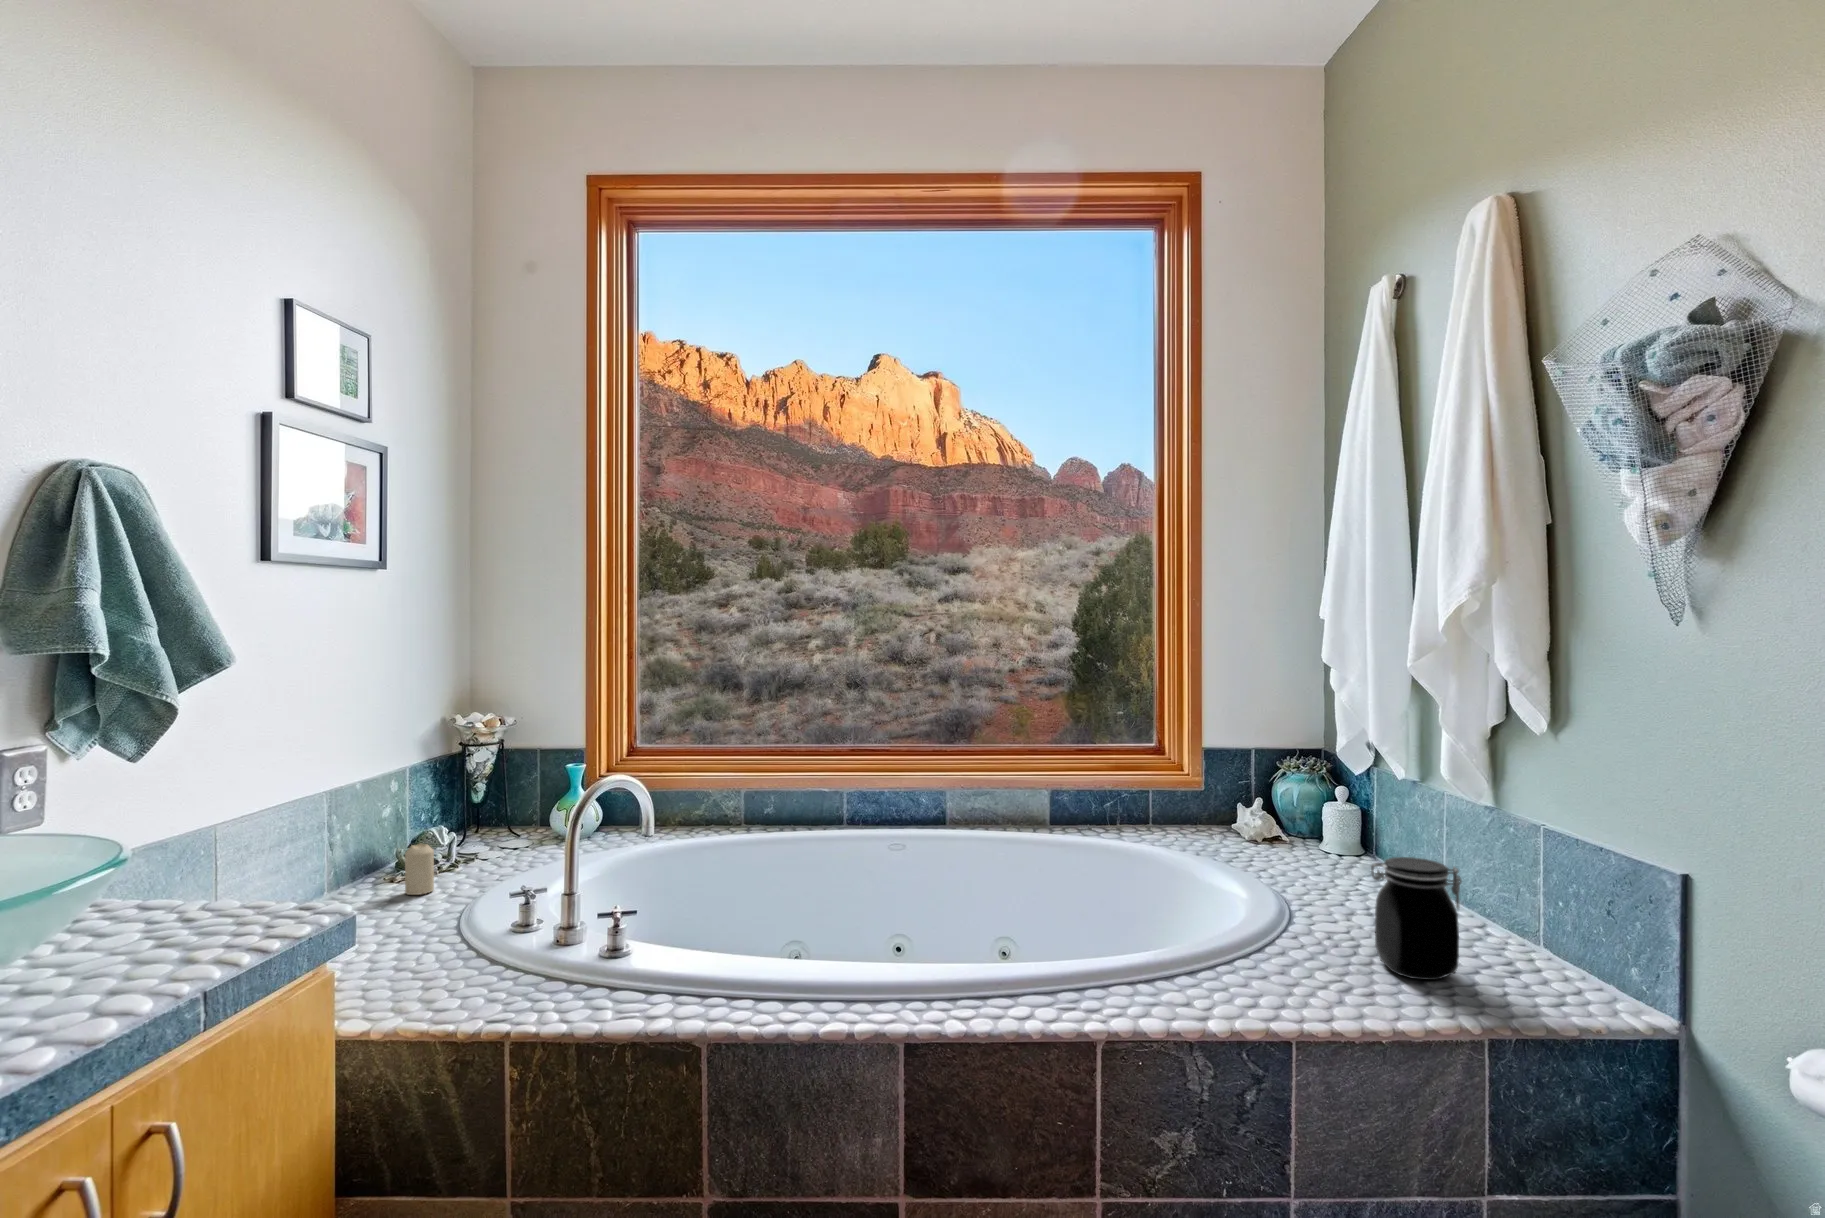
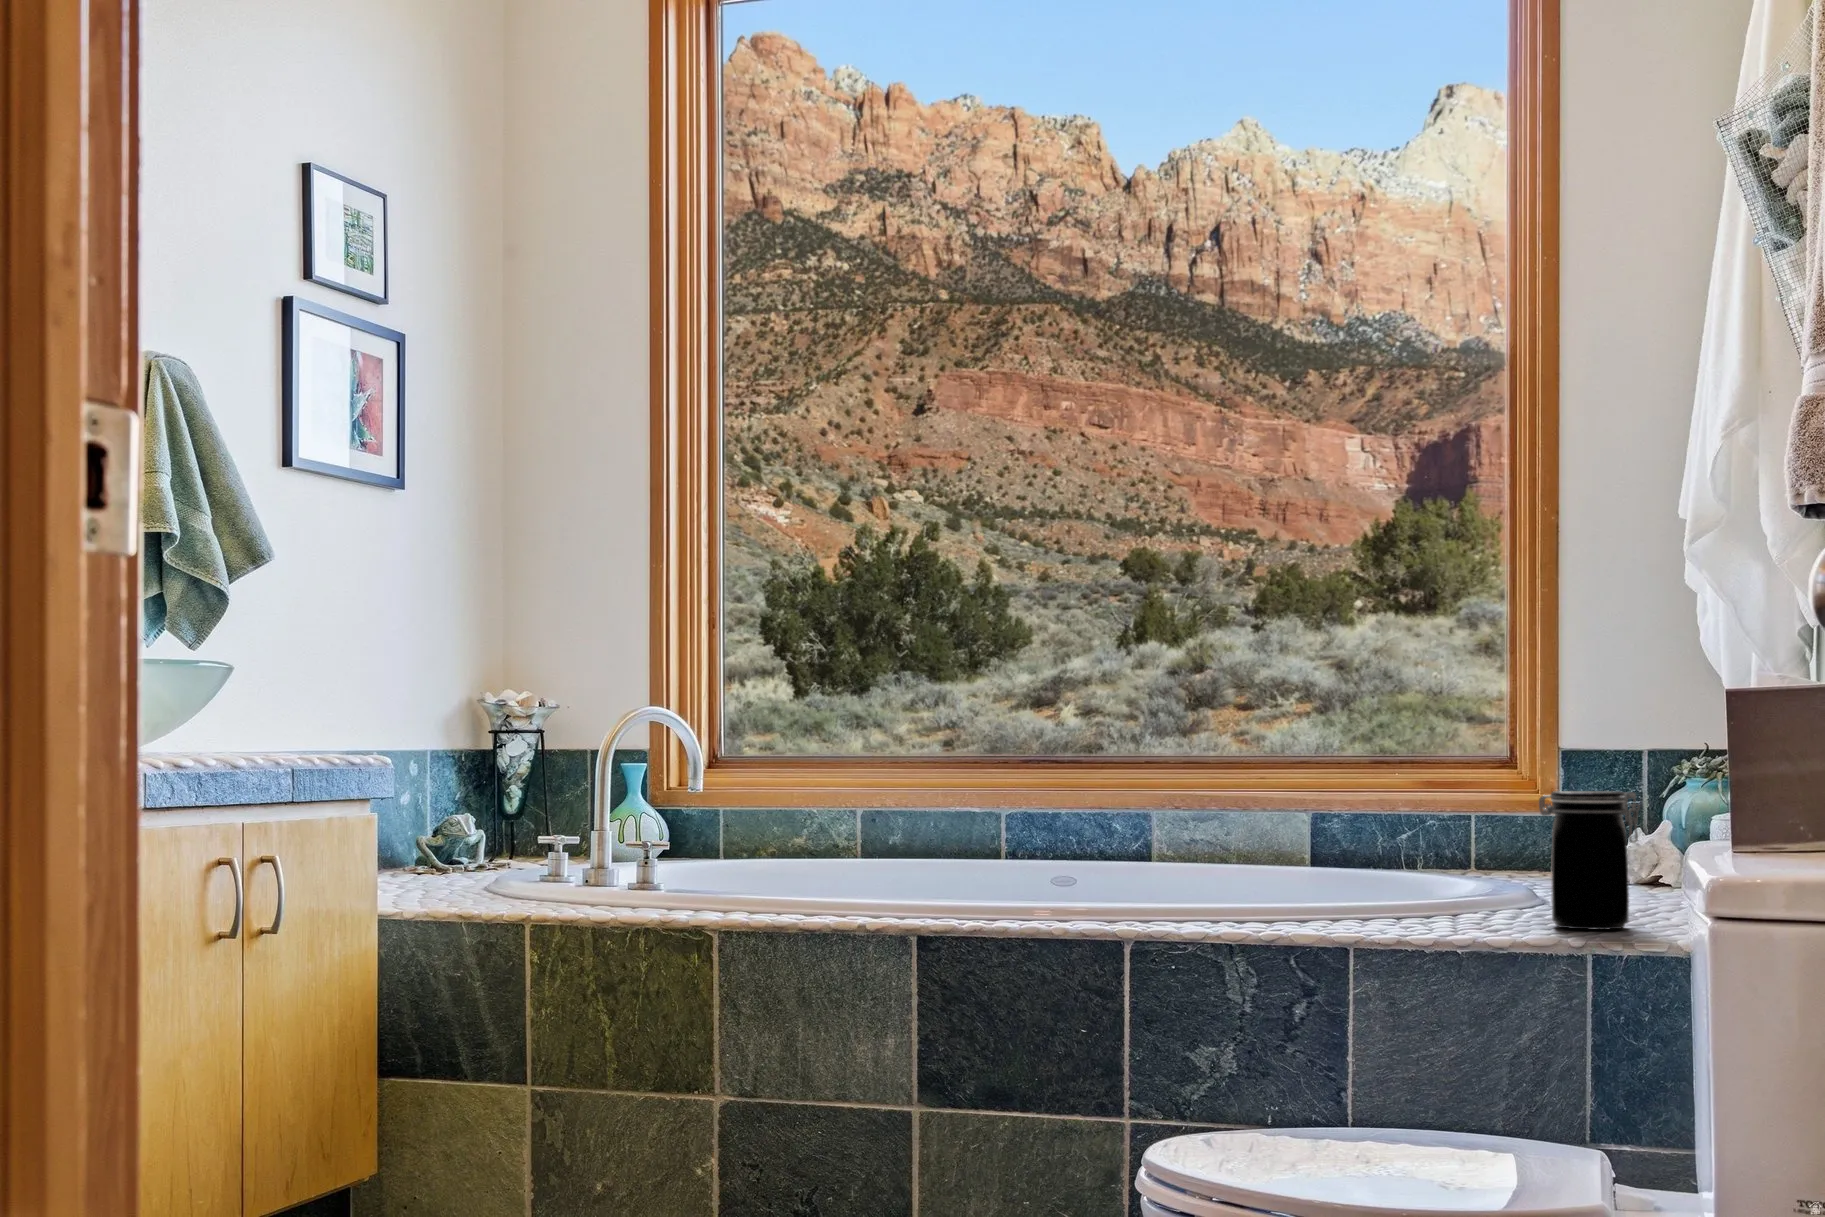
candle: present [405,844,434,895] -> none [423,820,456,879]

